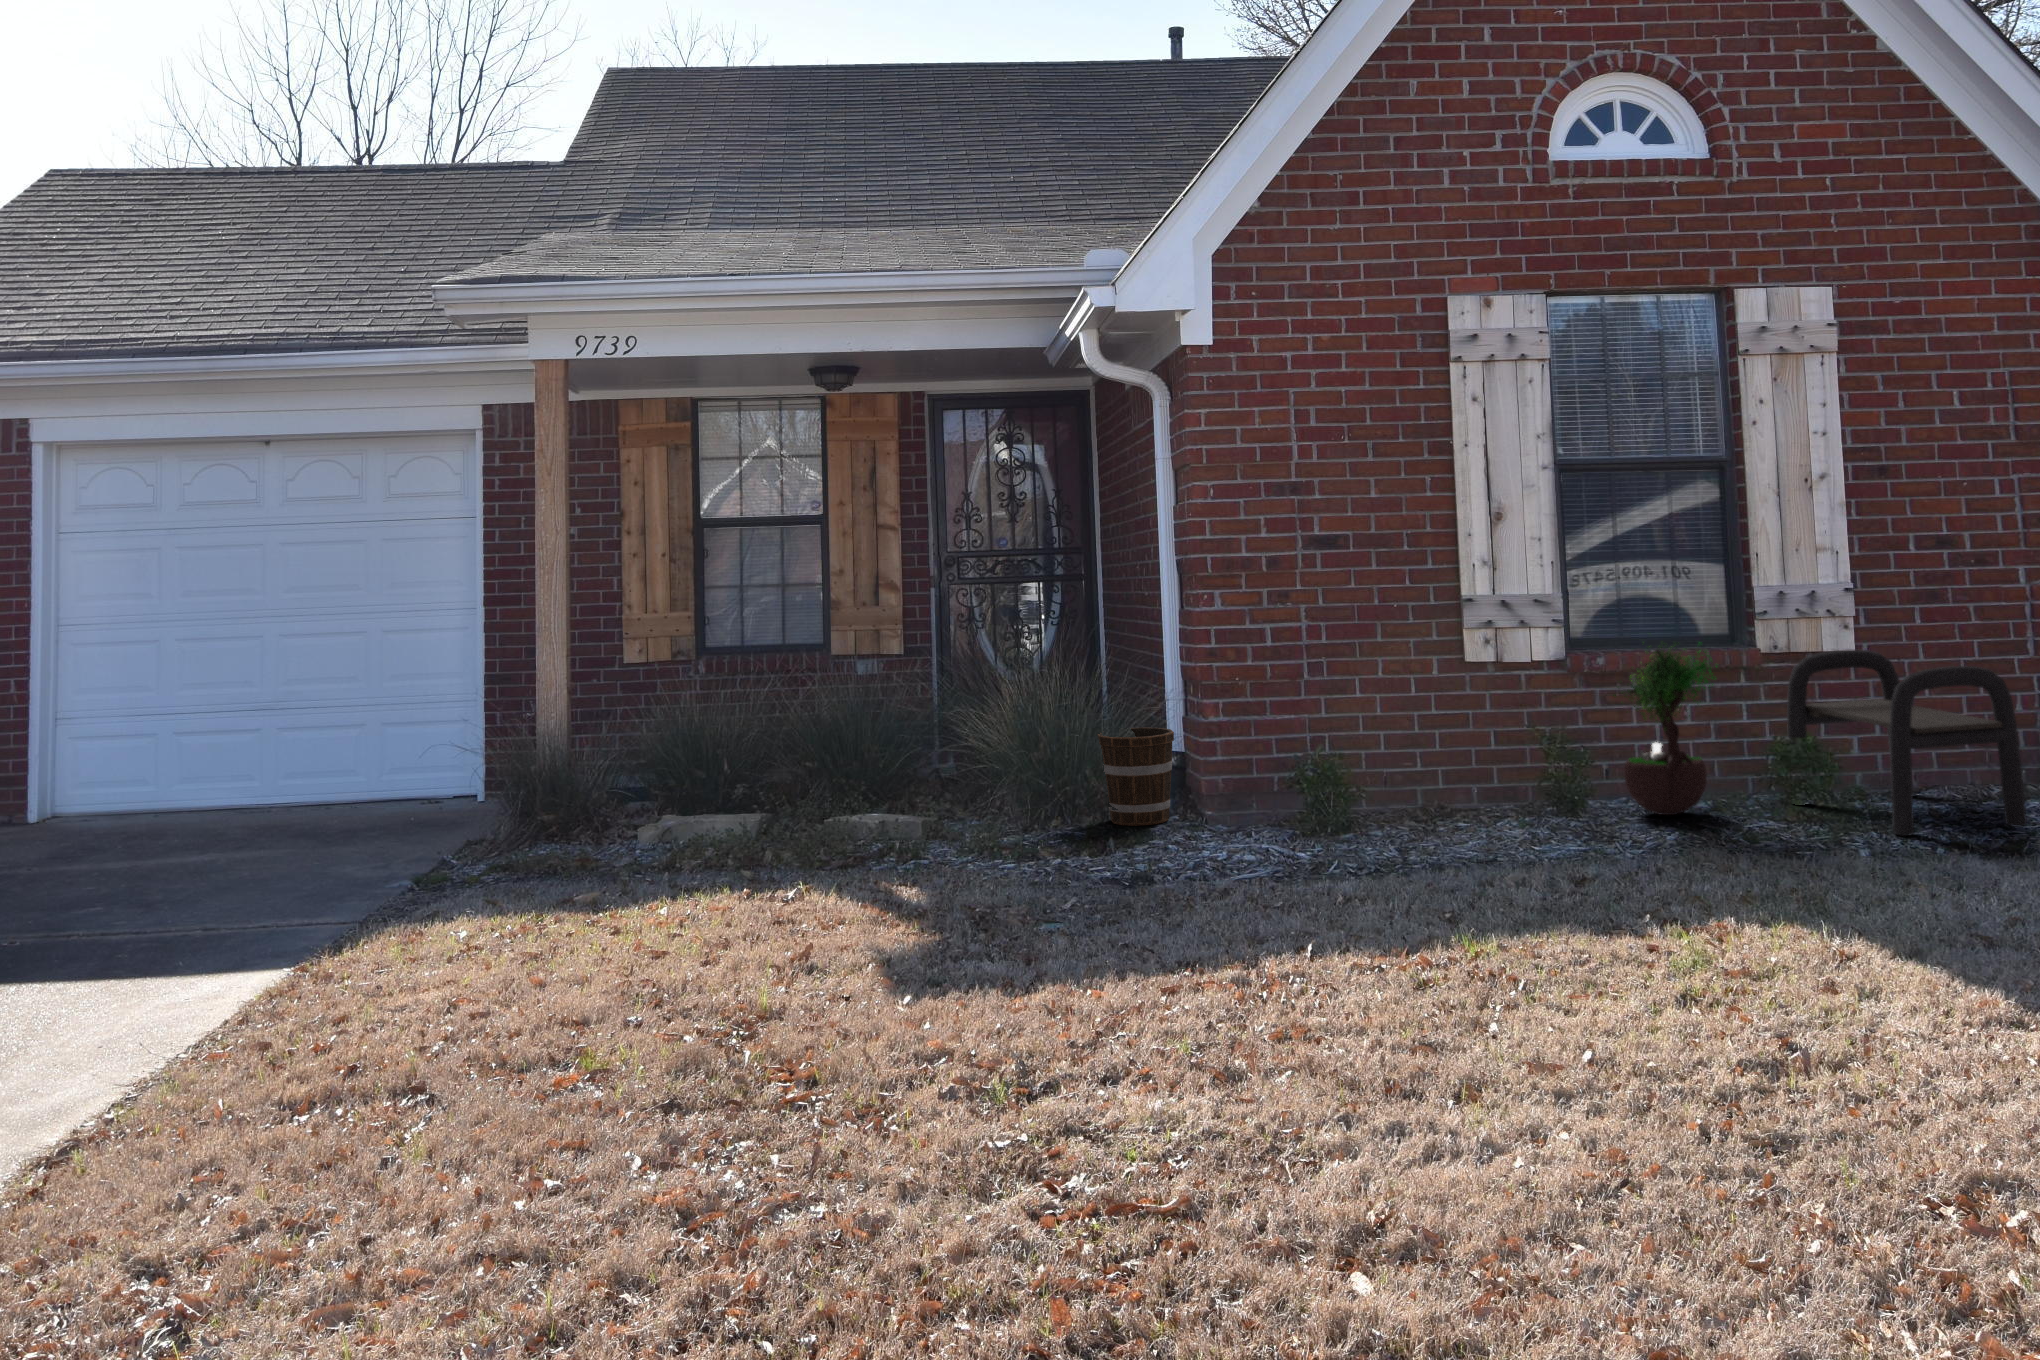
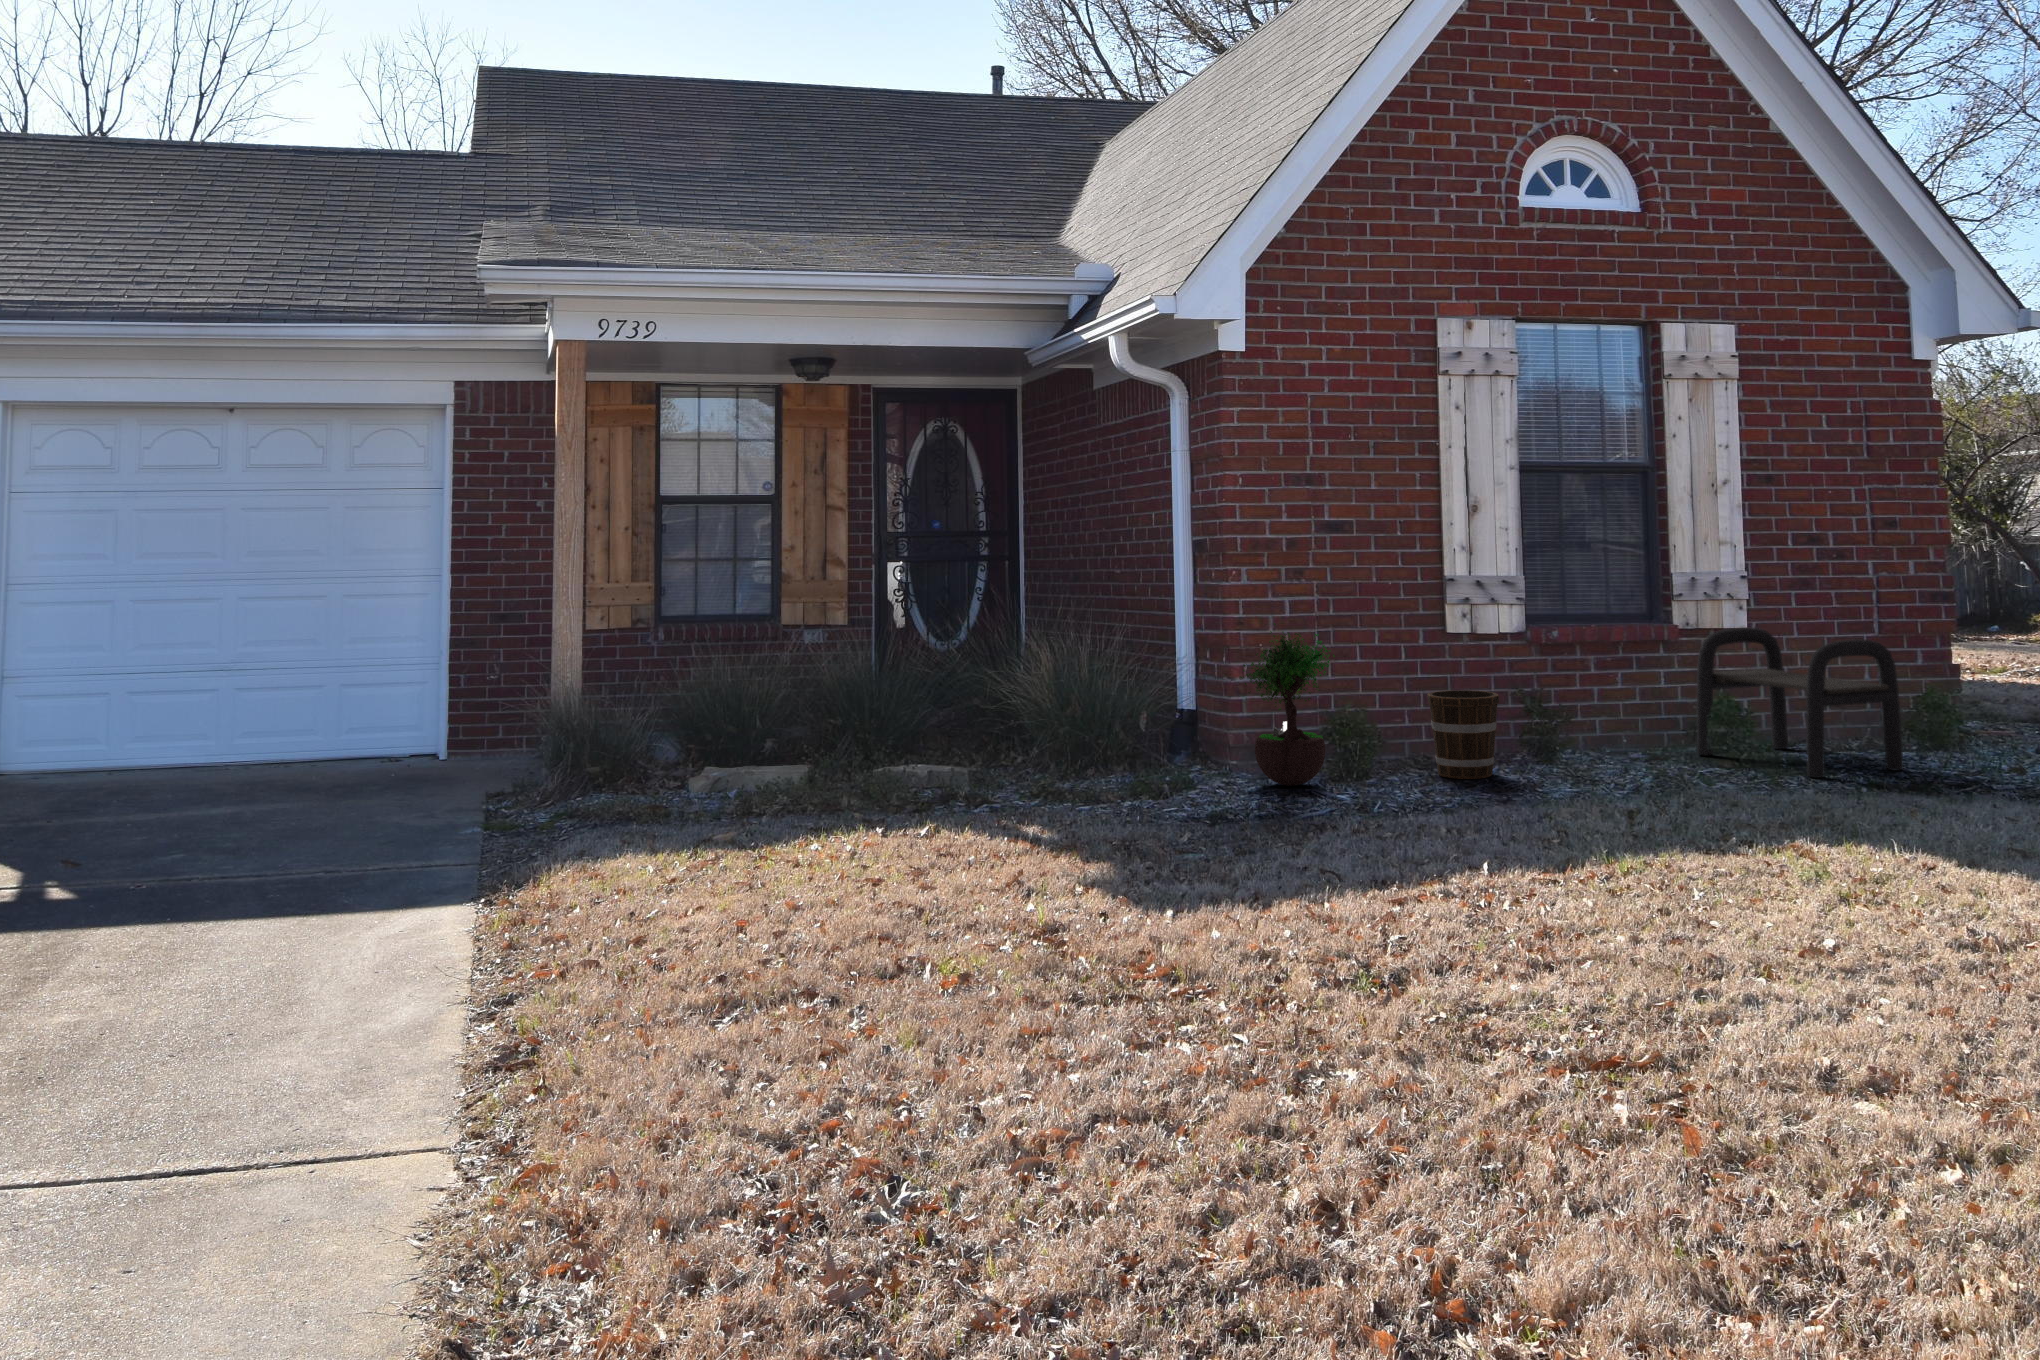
potted tree: present [1613,633,1717,815] -> present [1240,623,1335,786]
bucket: present [1098,728,1174,826] -> present [1427,690,1499,779]

